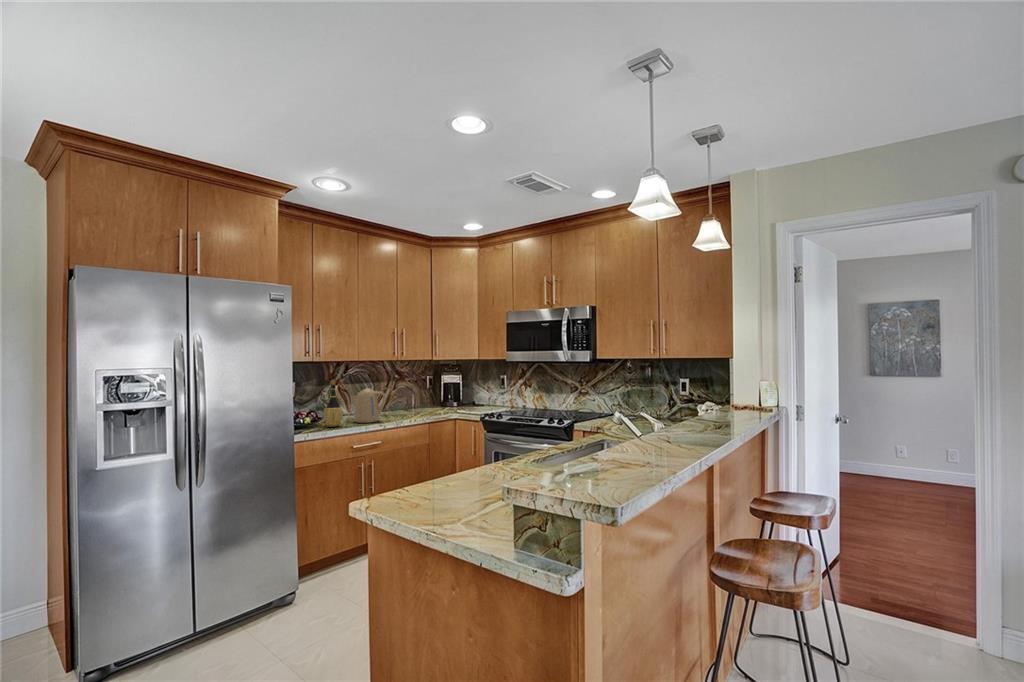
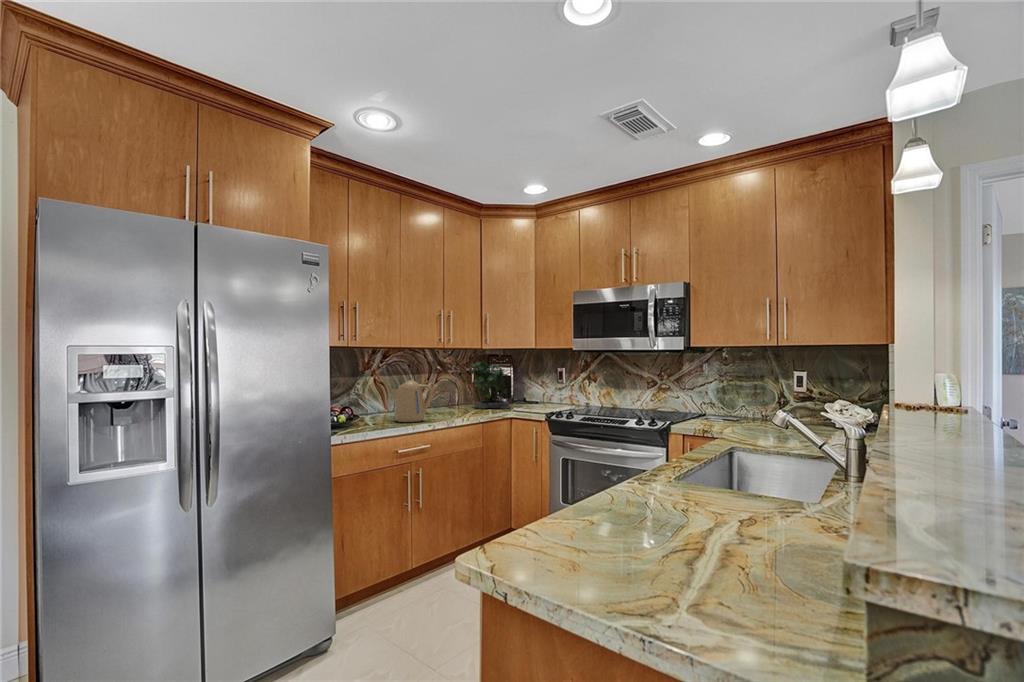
potted plant: none [423,368,458,411] -> present [470,361,510,409]
wine bottle: present [324,382,343,427] -> none [360,372,383,427]

